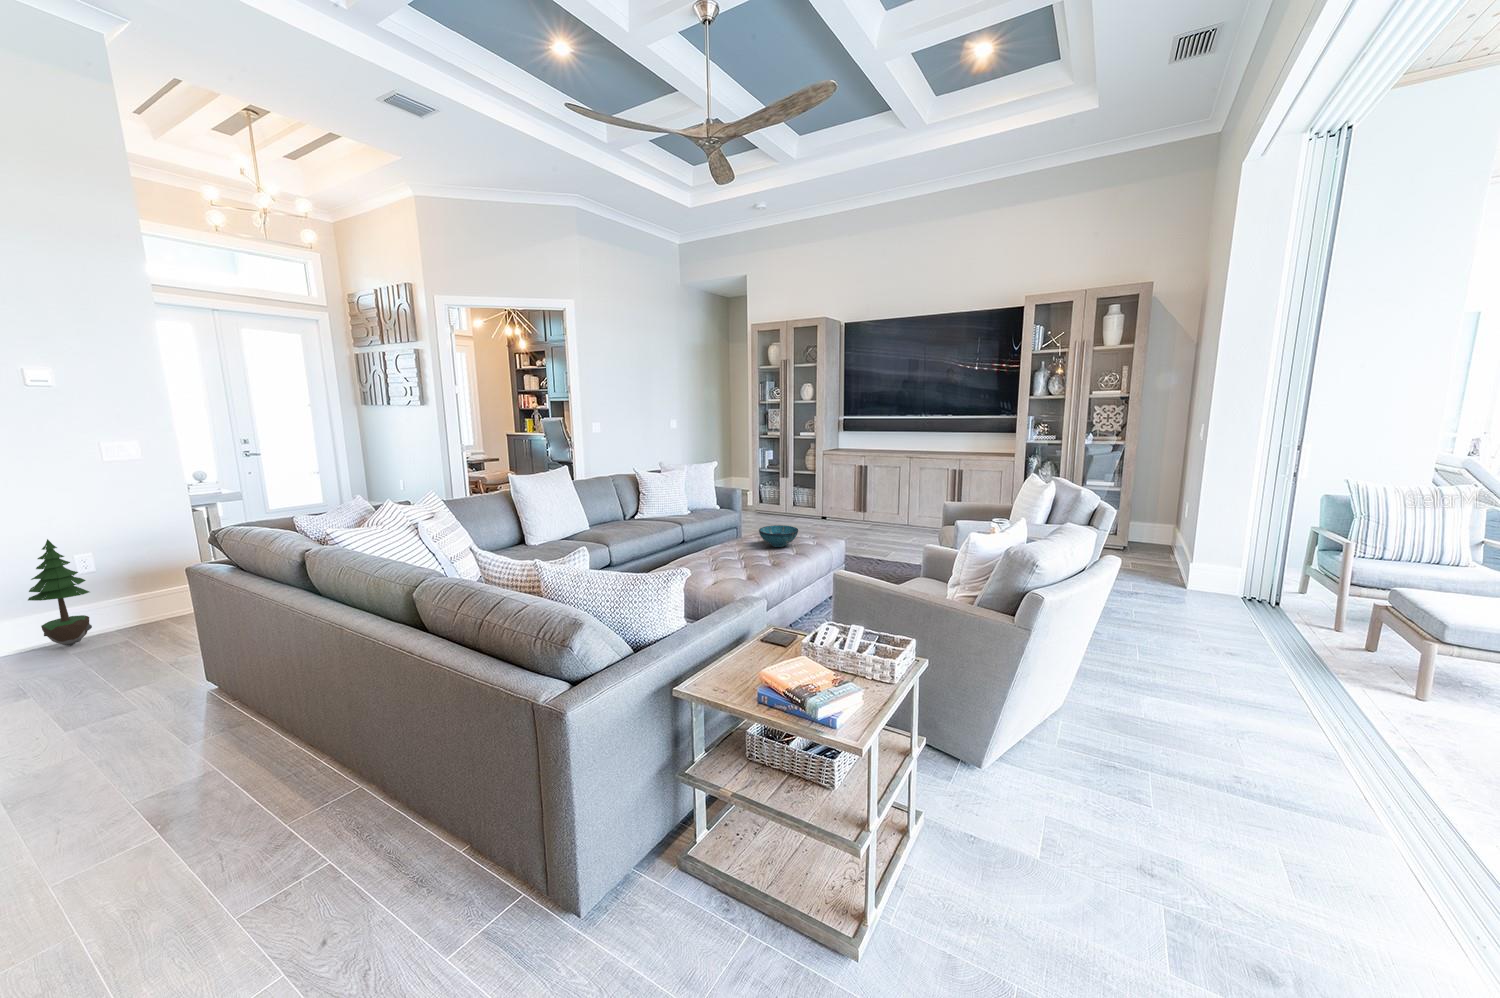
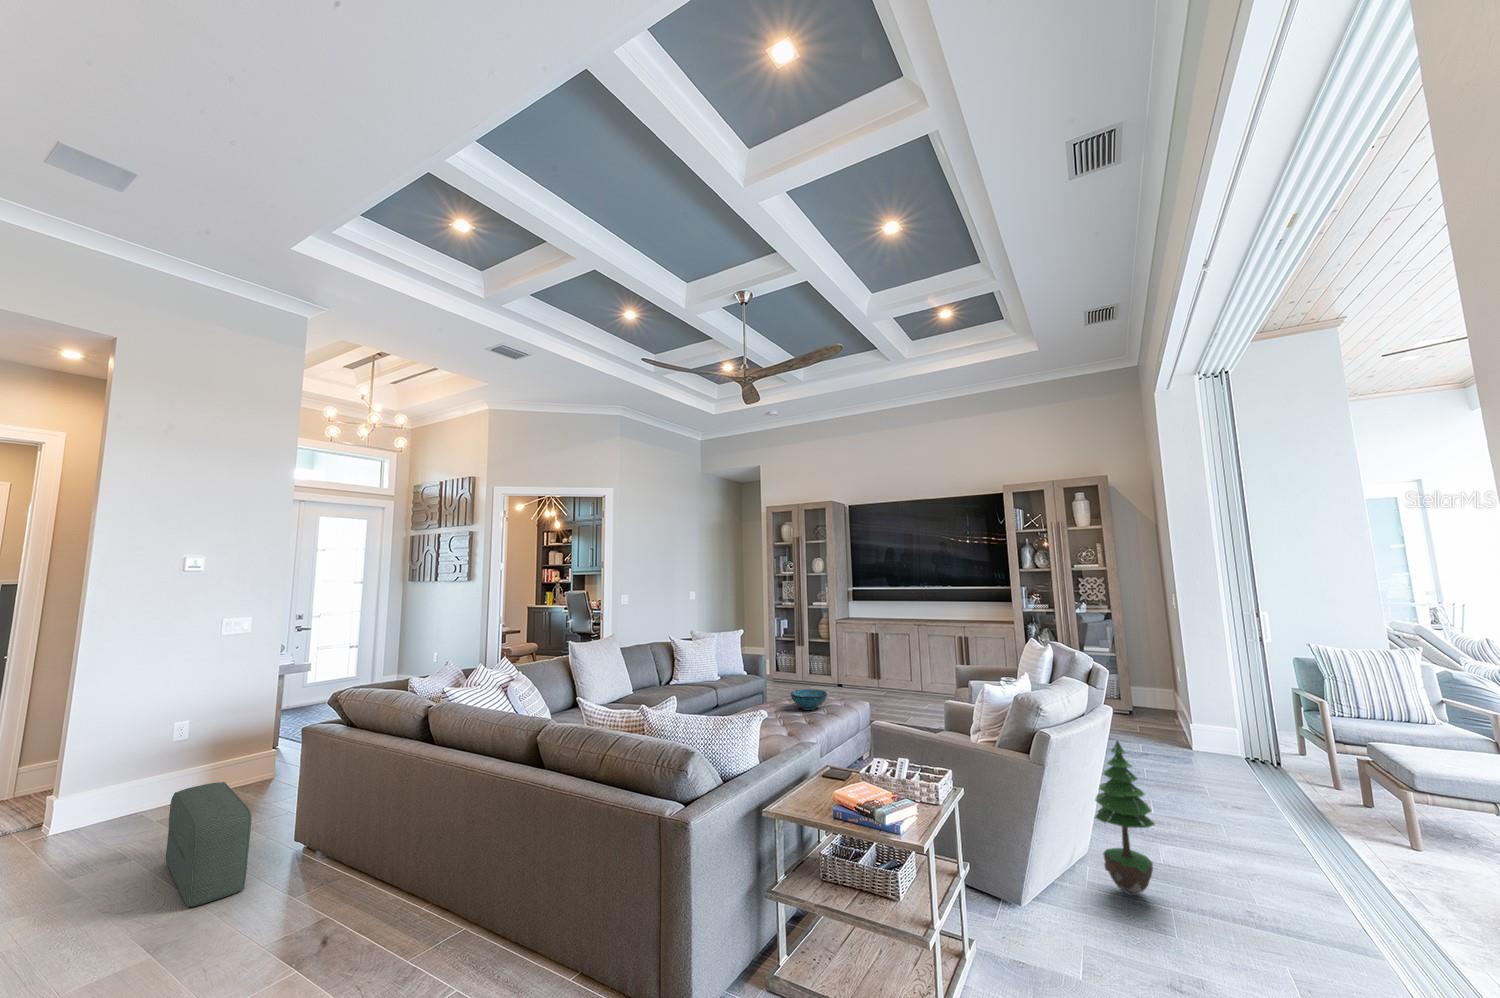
potted tree: present [28,539,92,646] -> present [1095,741,1155,895]
pouf: none [60,624,149,755] -> present [166,782,251,907]

